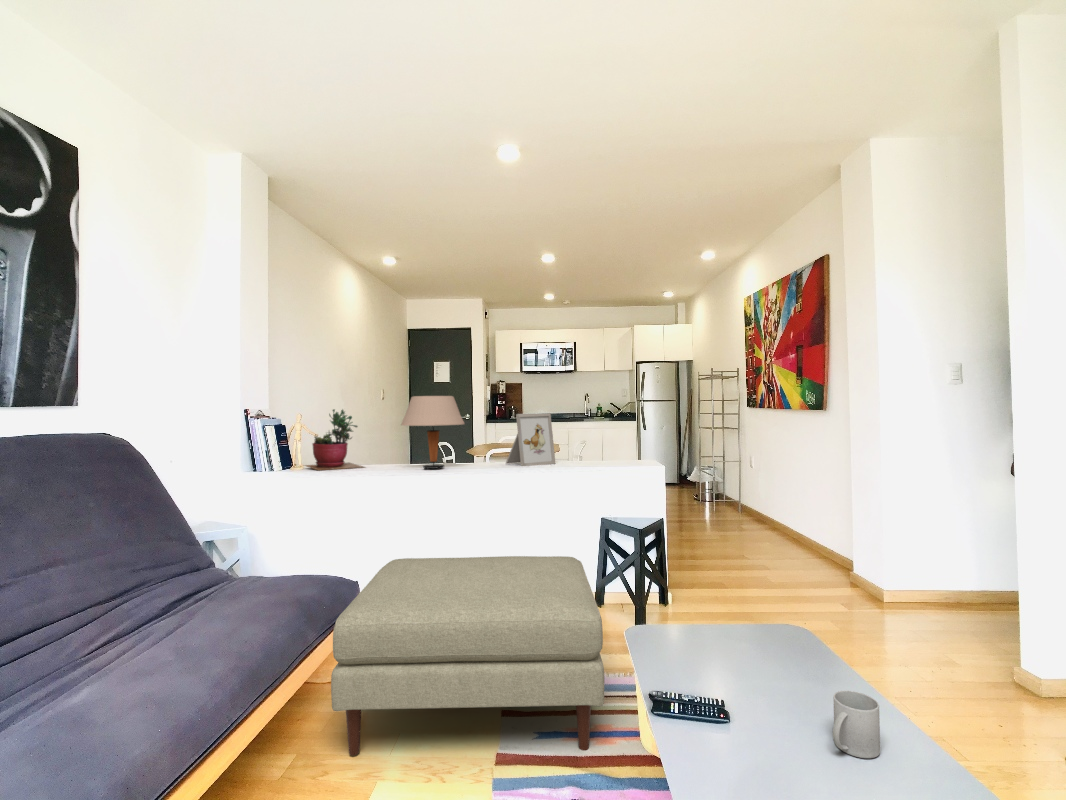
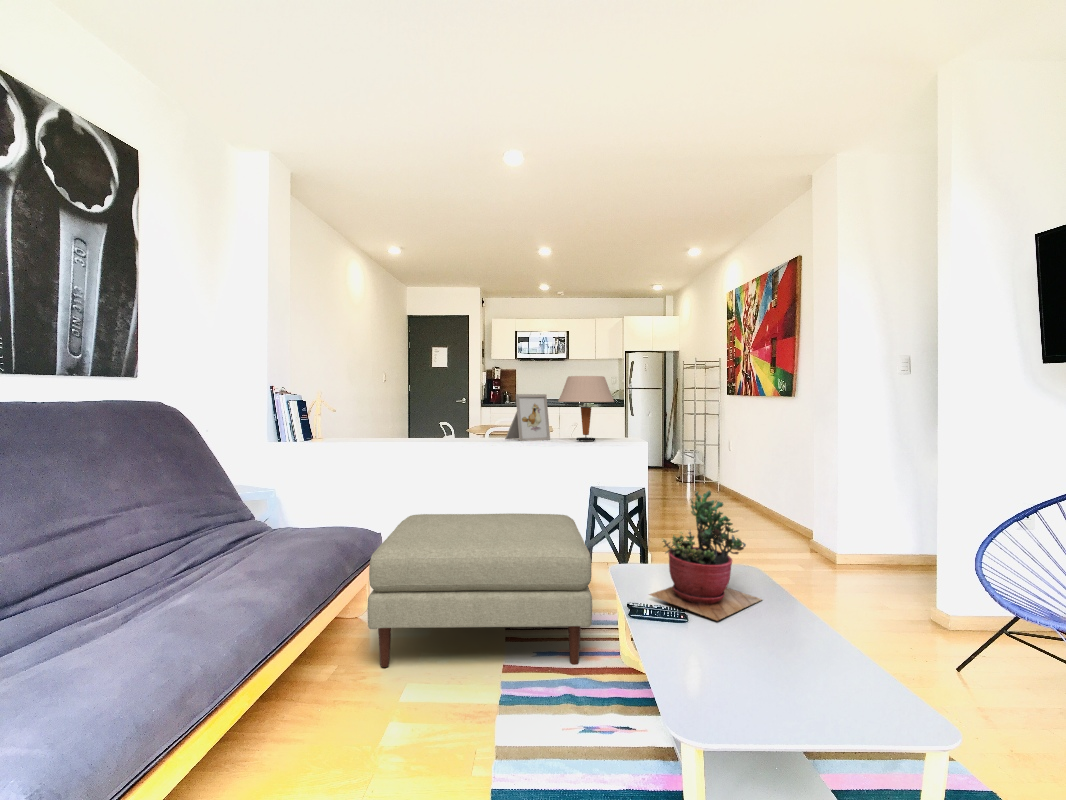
table lamp: present [401,396,464,469] -> present [558,376,614,441]
succulent plant: present [305,409,364,470] -> present [649,490,762,620]
mug: present [833,691,880,758] -> none [764,598,800,644]

